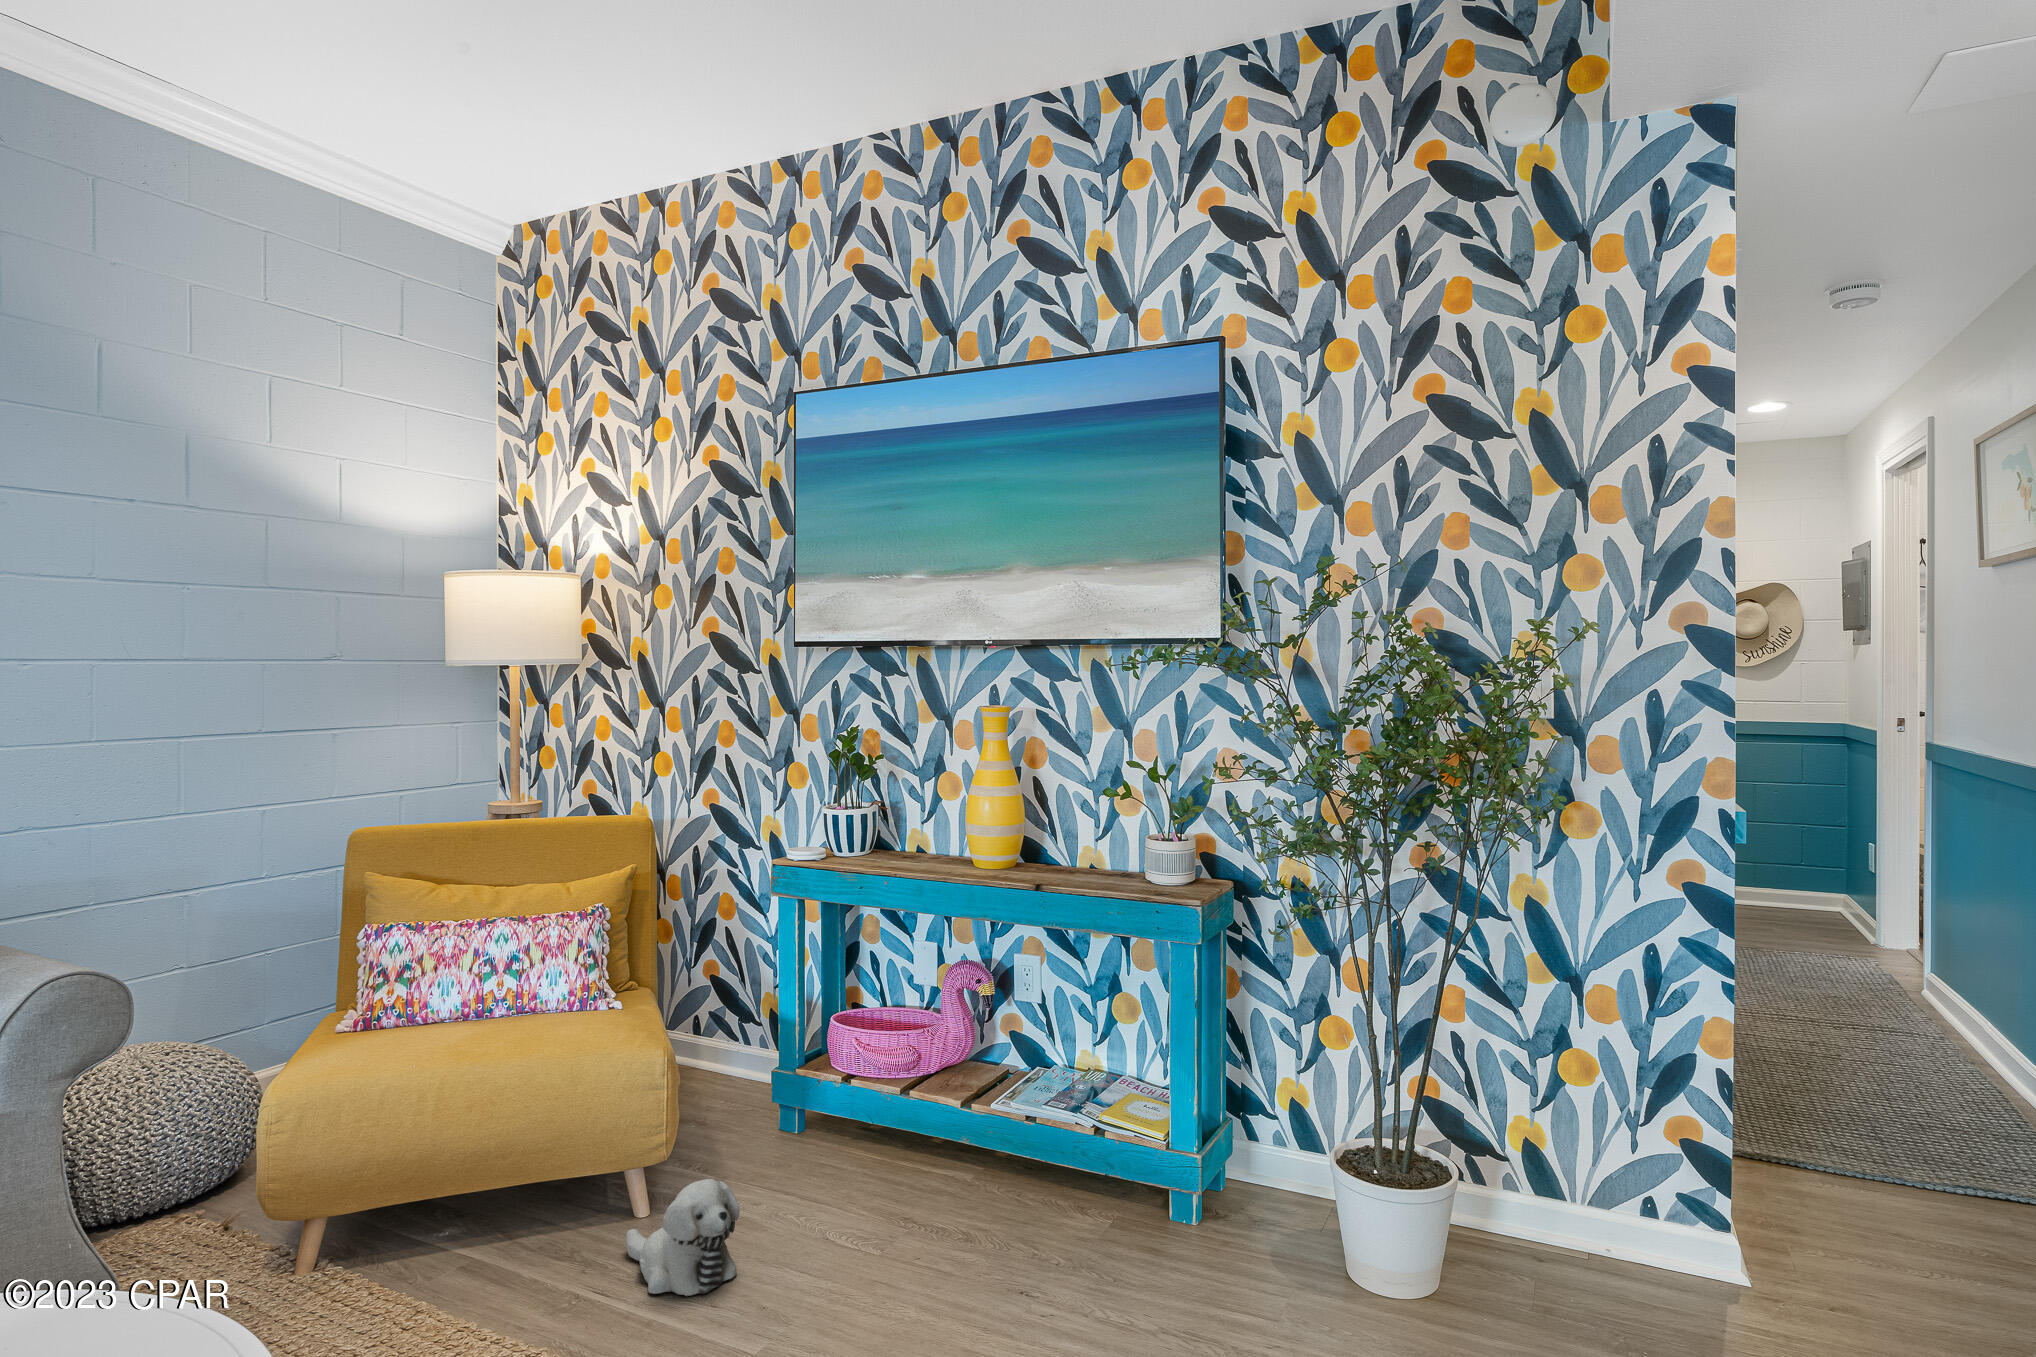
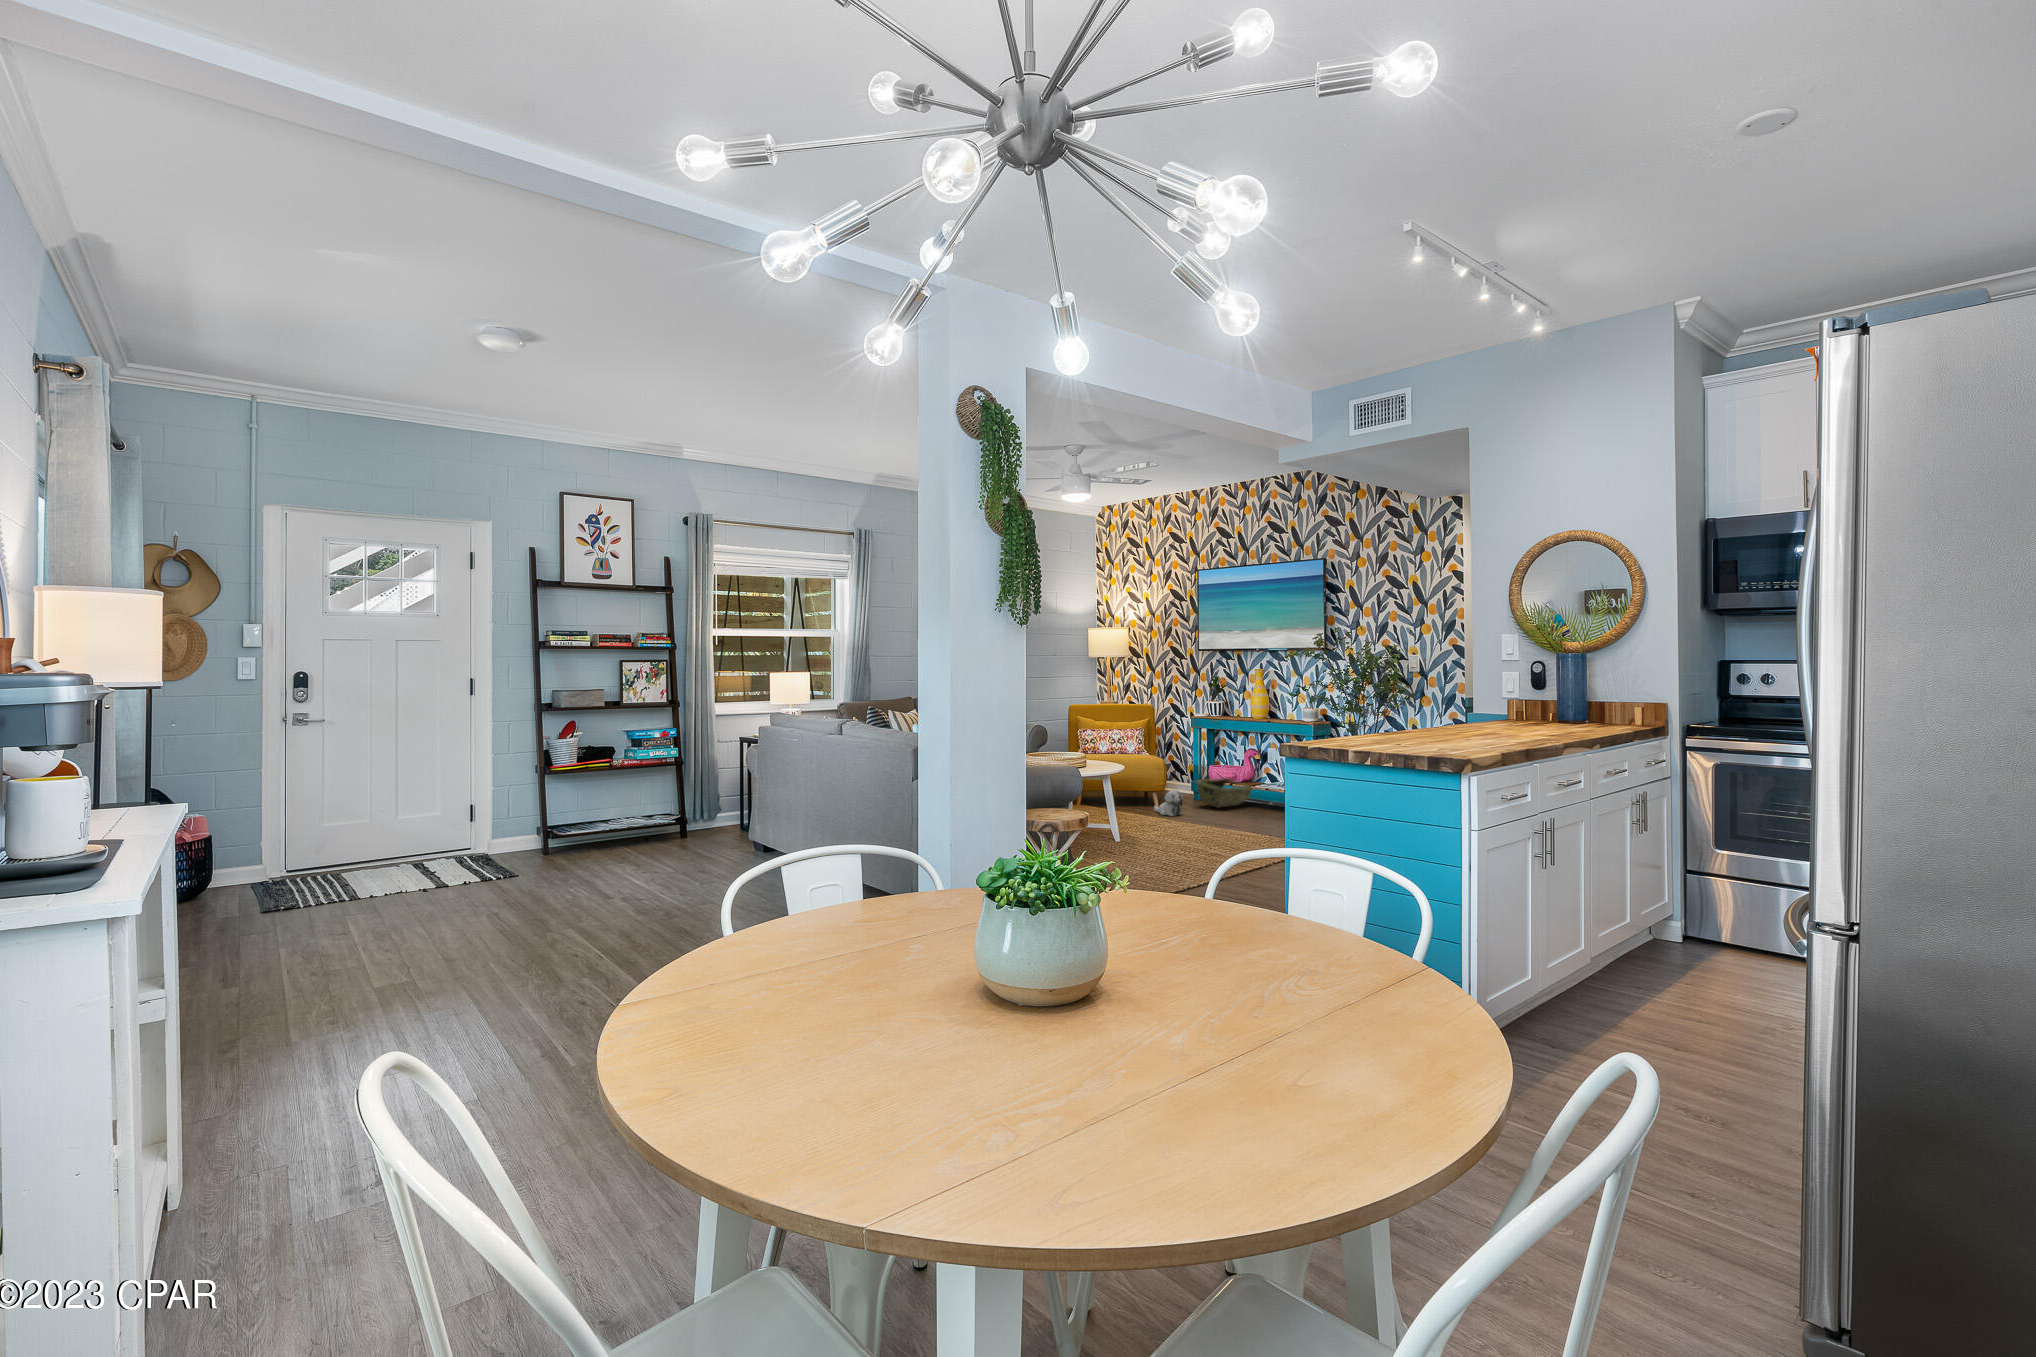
woven basket: none [788,1055,974,1192] -> present [1197,778,1253,808]

